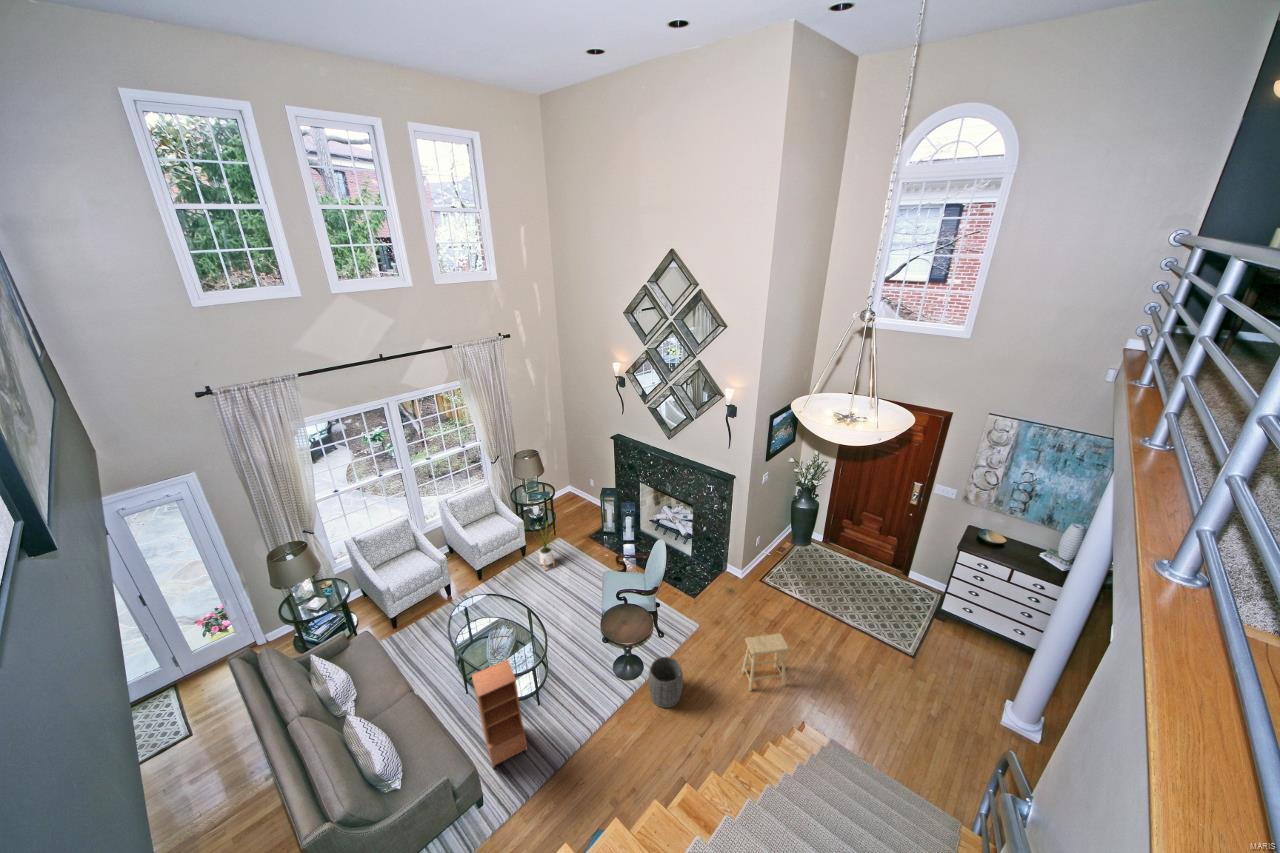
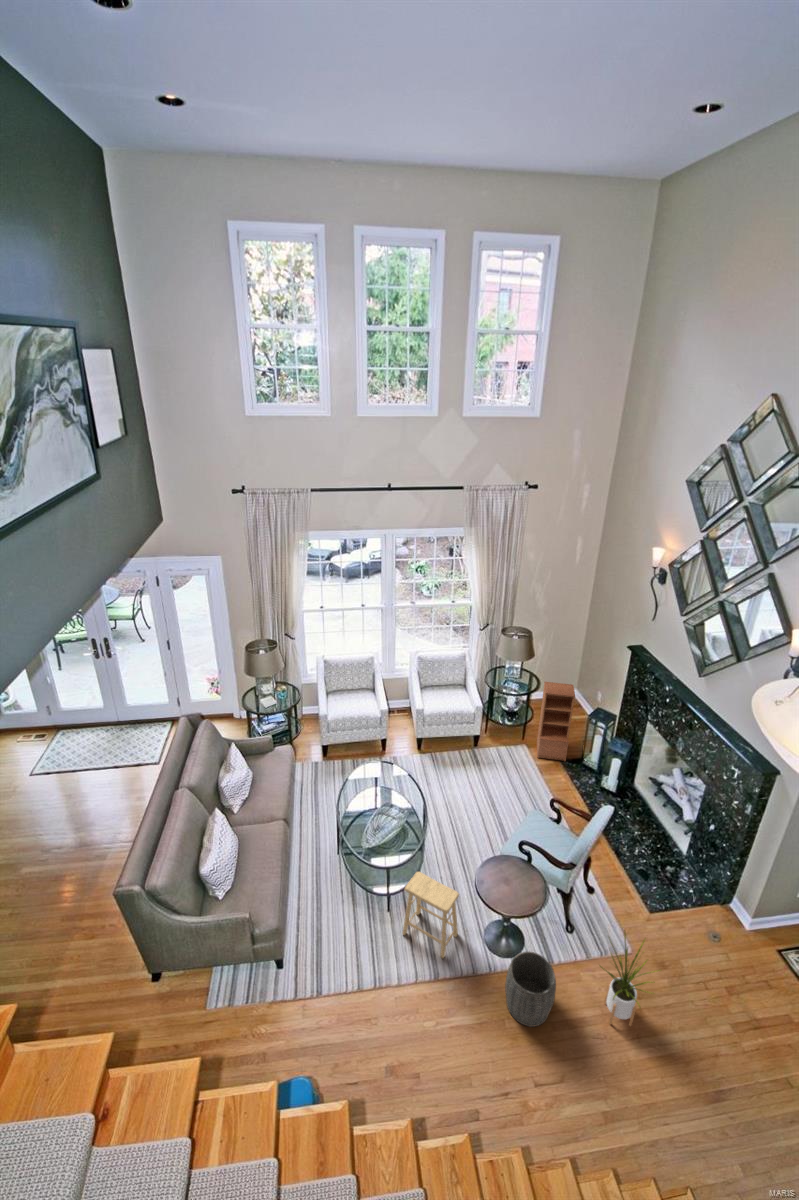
house plant: present [539,522,555,570] -> present [600,934,660,1026]
footstool: present [742,634,789,691] -> present [402,872,459,958]
bookcase: present [472,660,527,768] -> present [537,682,575,762]

